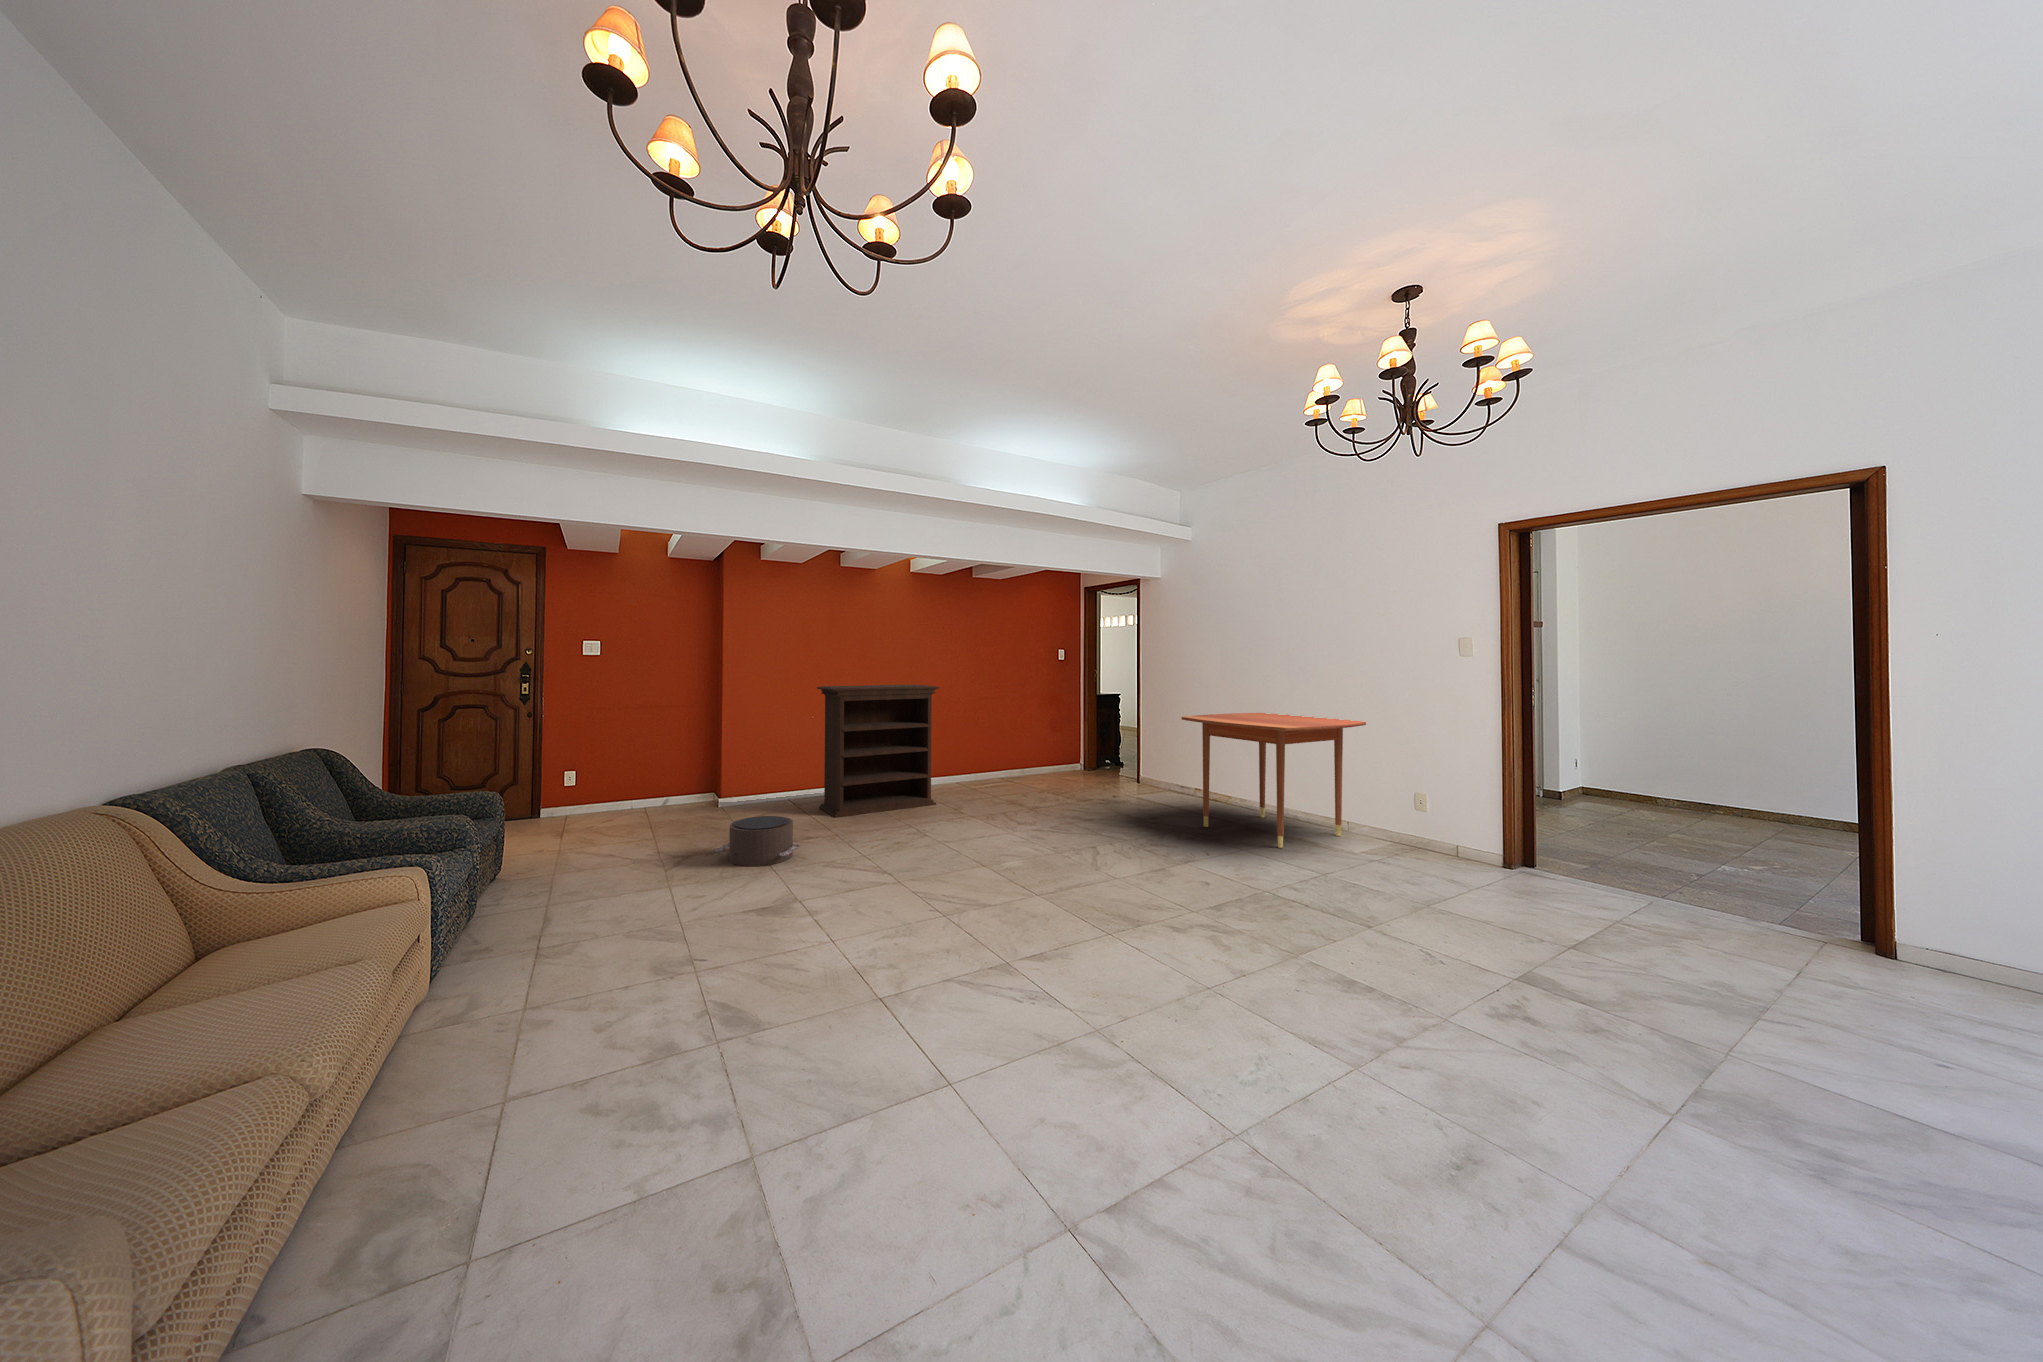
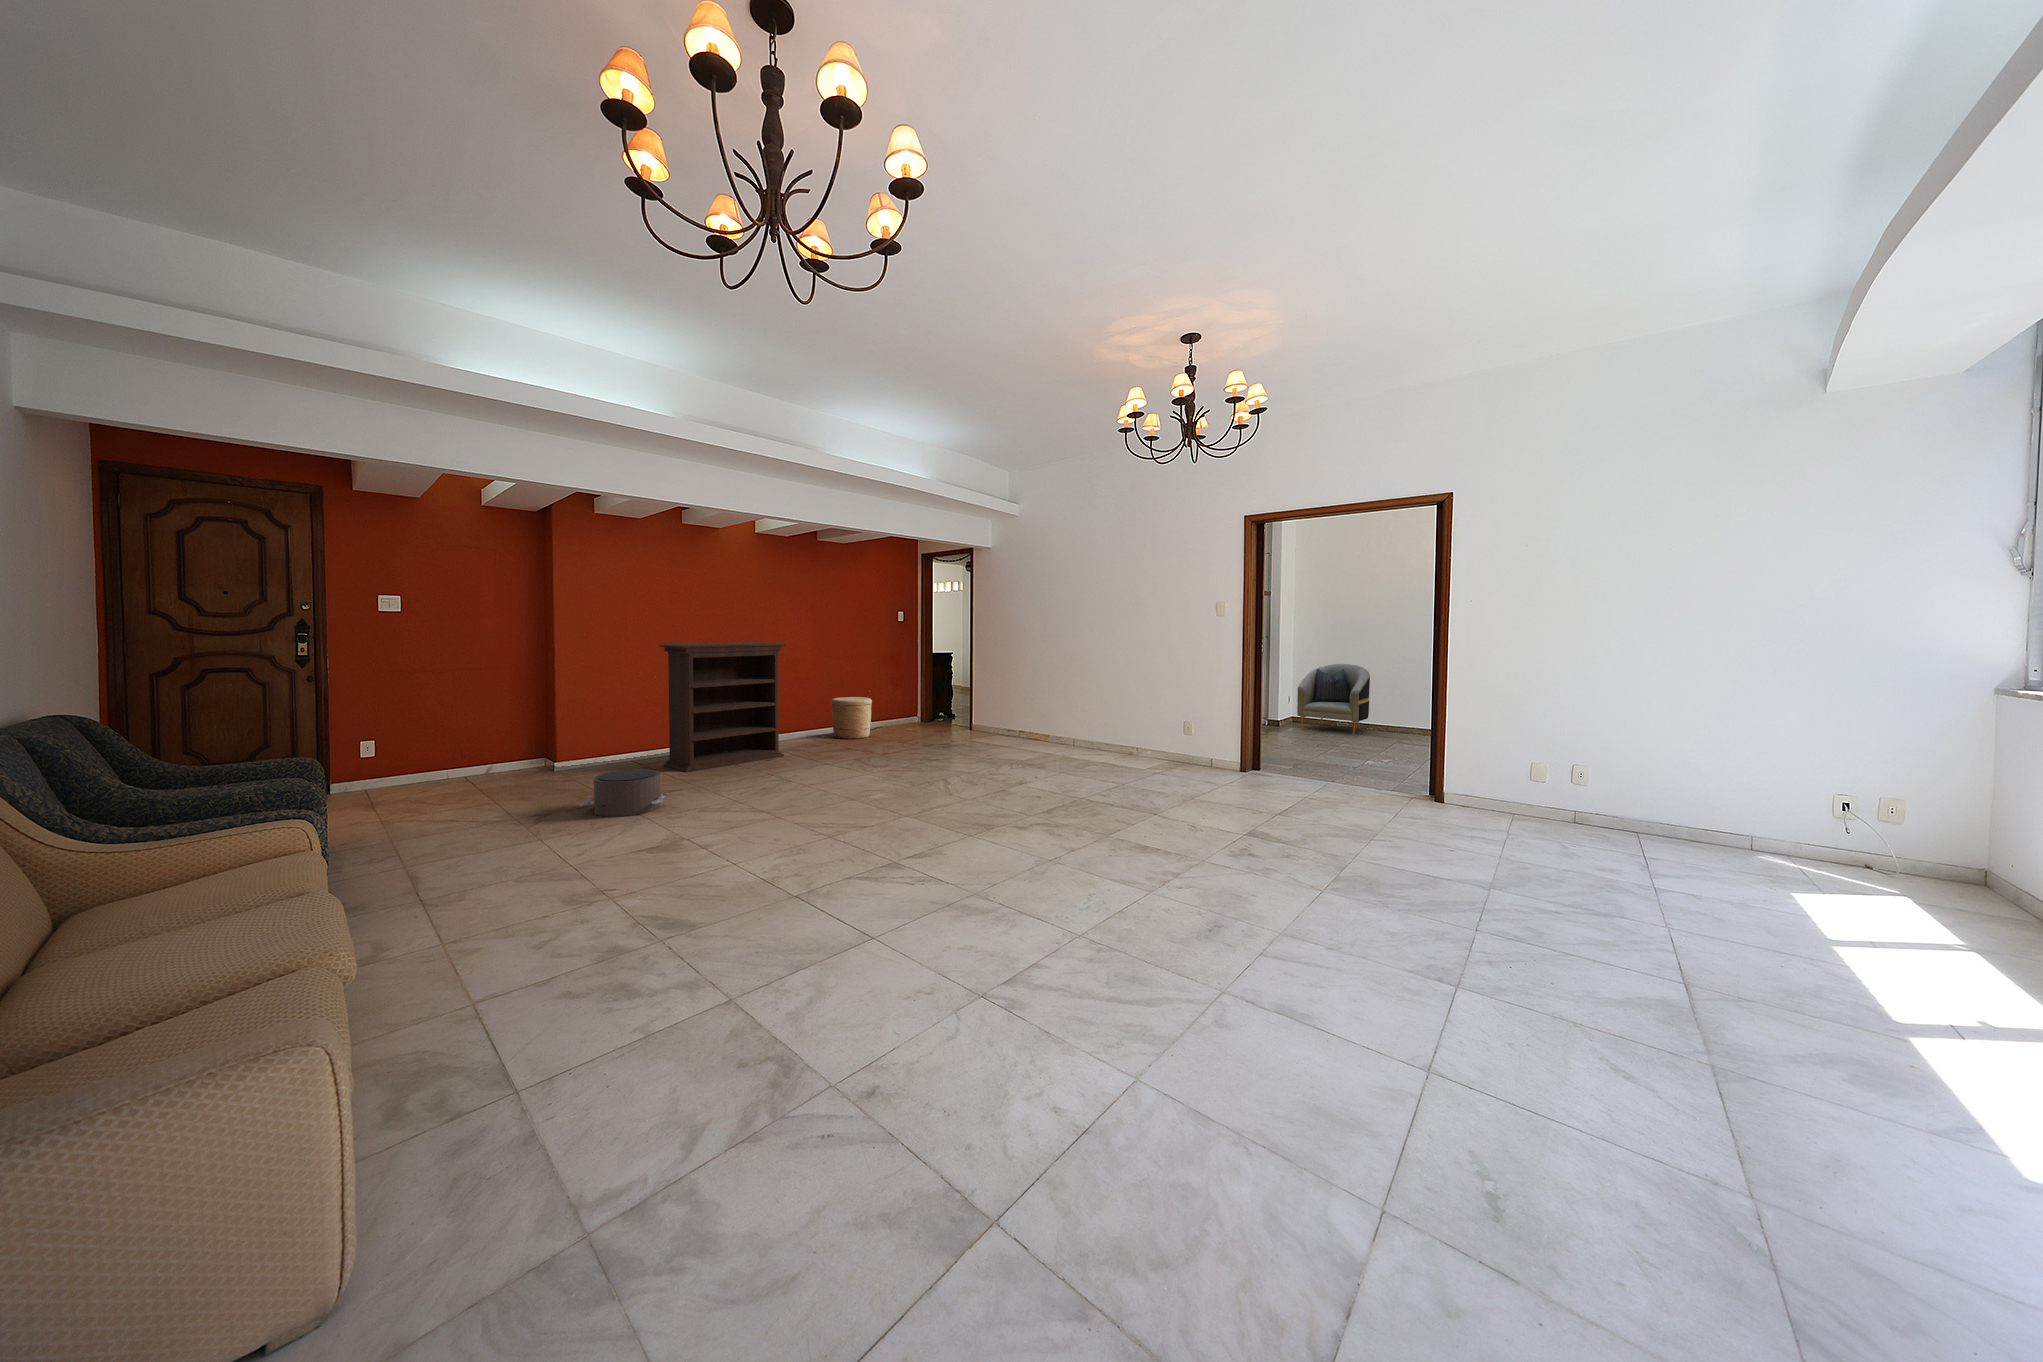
dining table: present [1181,713,1366,848] -> none [1009,663,1150,770]
armchair: none [1591,719,1712,819] -> present [1297,664,1370,735]
woven basket: none [992,742,1035,788] -> present [831,697,872,739]

